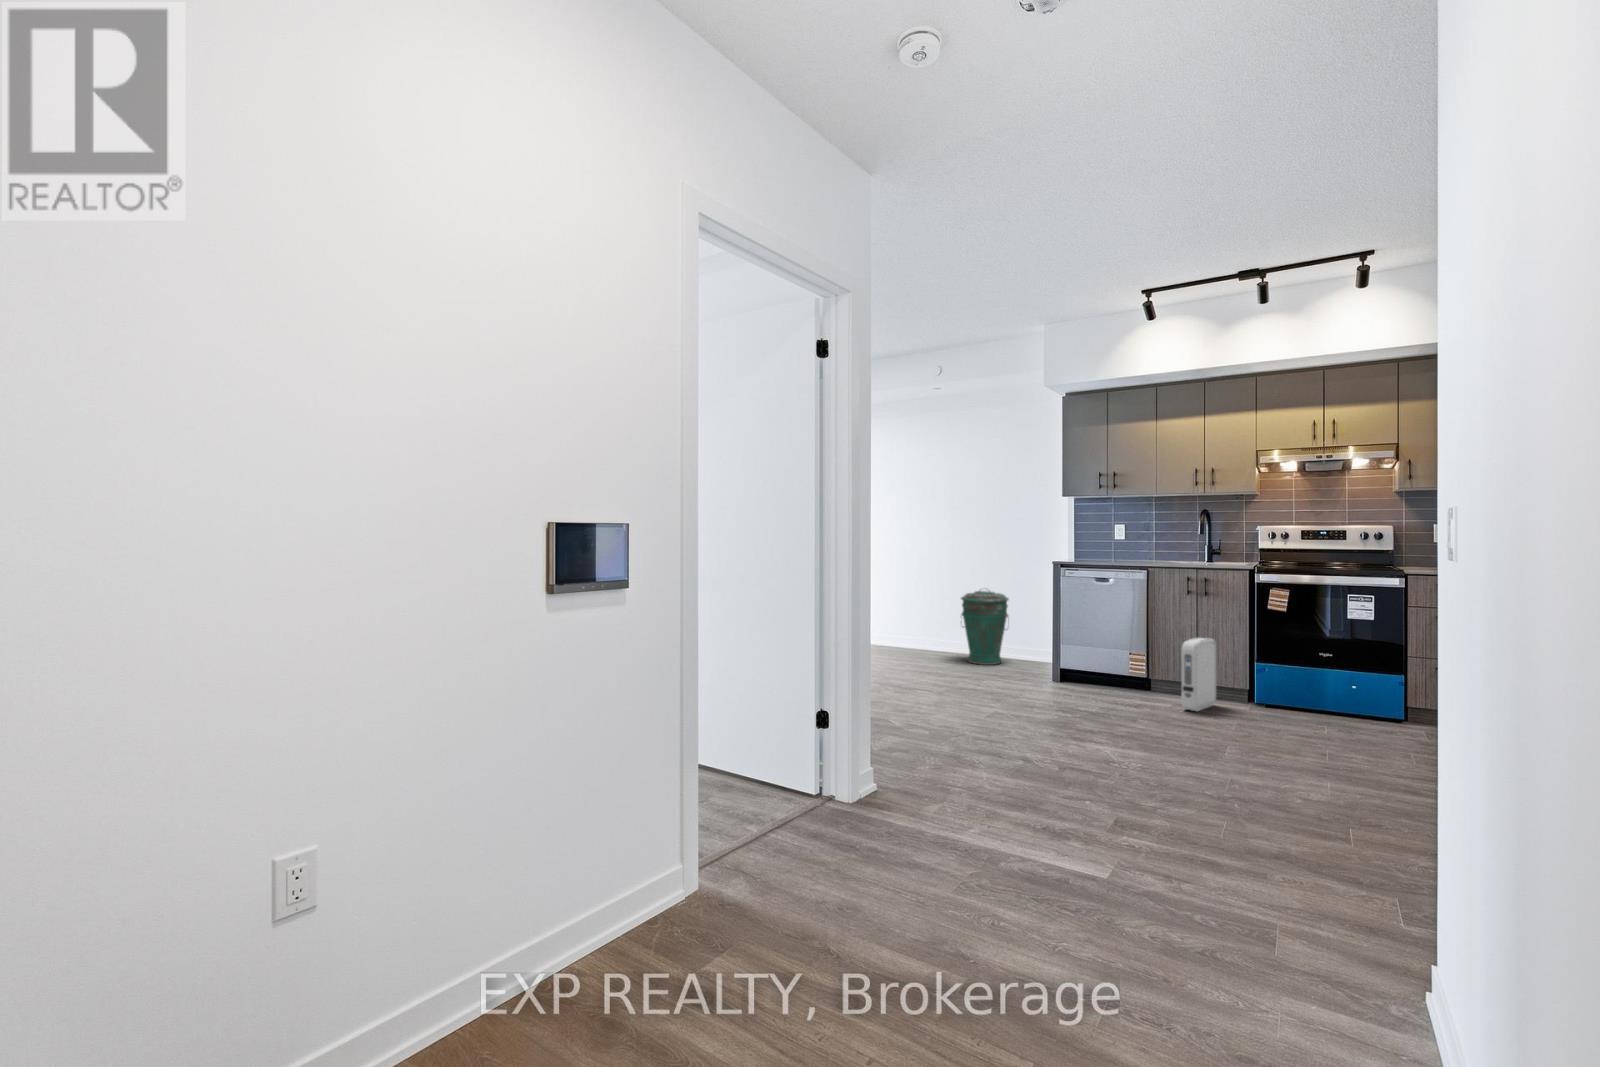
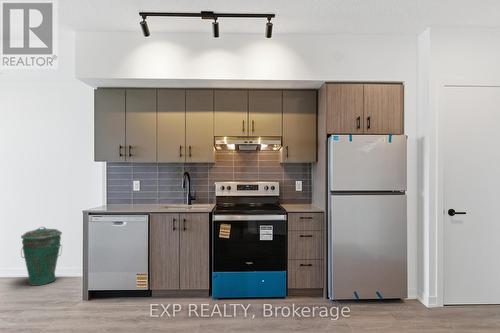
air purifier: present [1182,638,1216,711] -> none [167,261,191,318]

